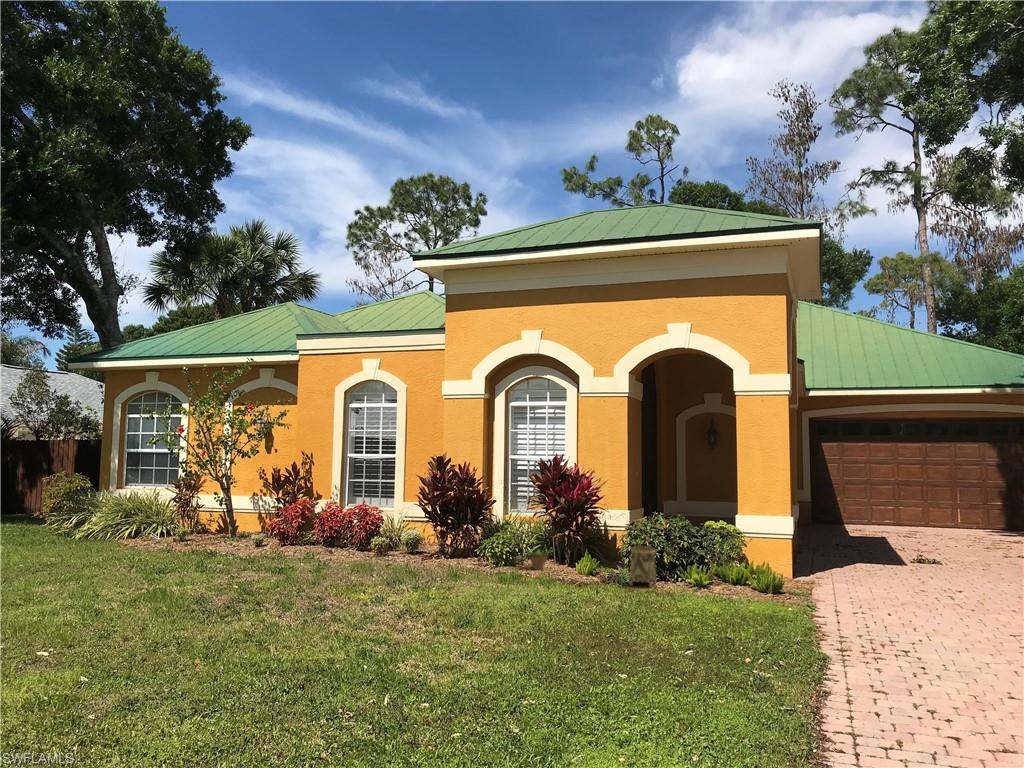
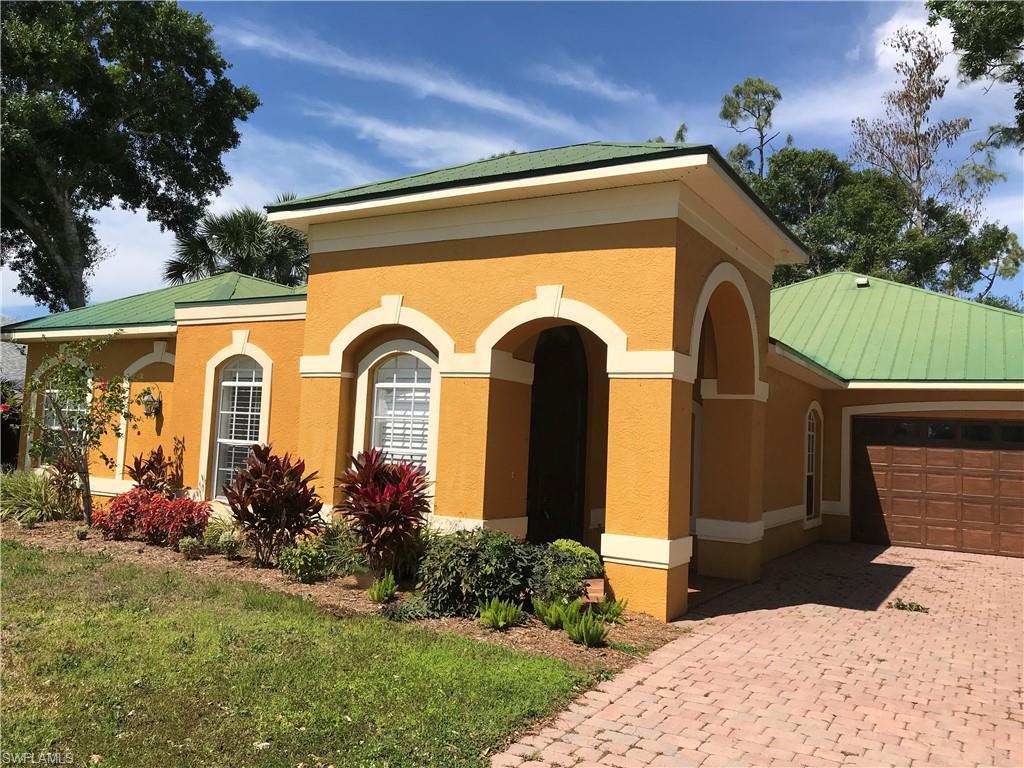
basket: present [629,546,656,587] -> none [435,567,474,620]

